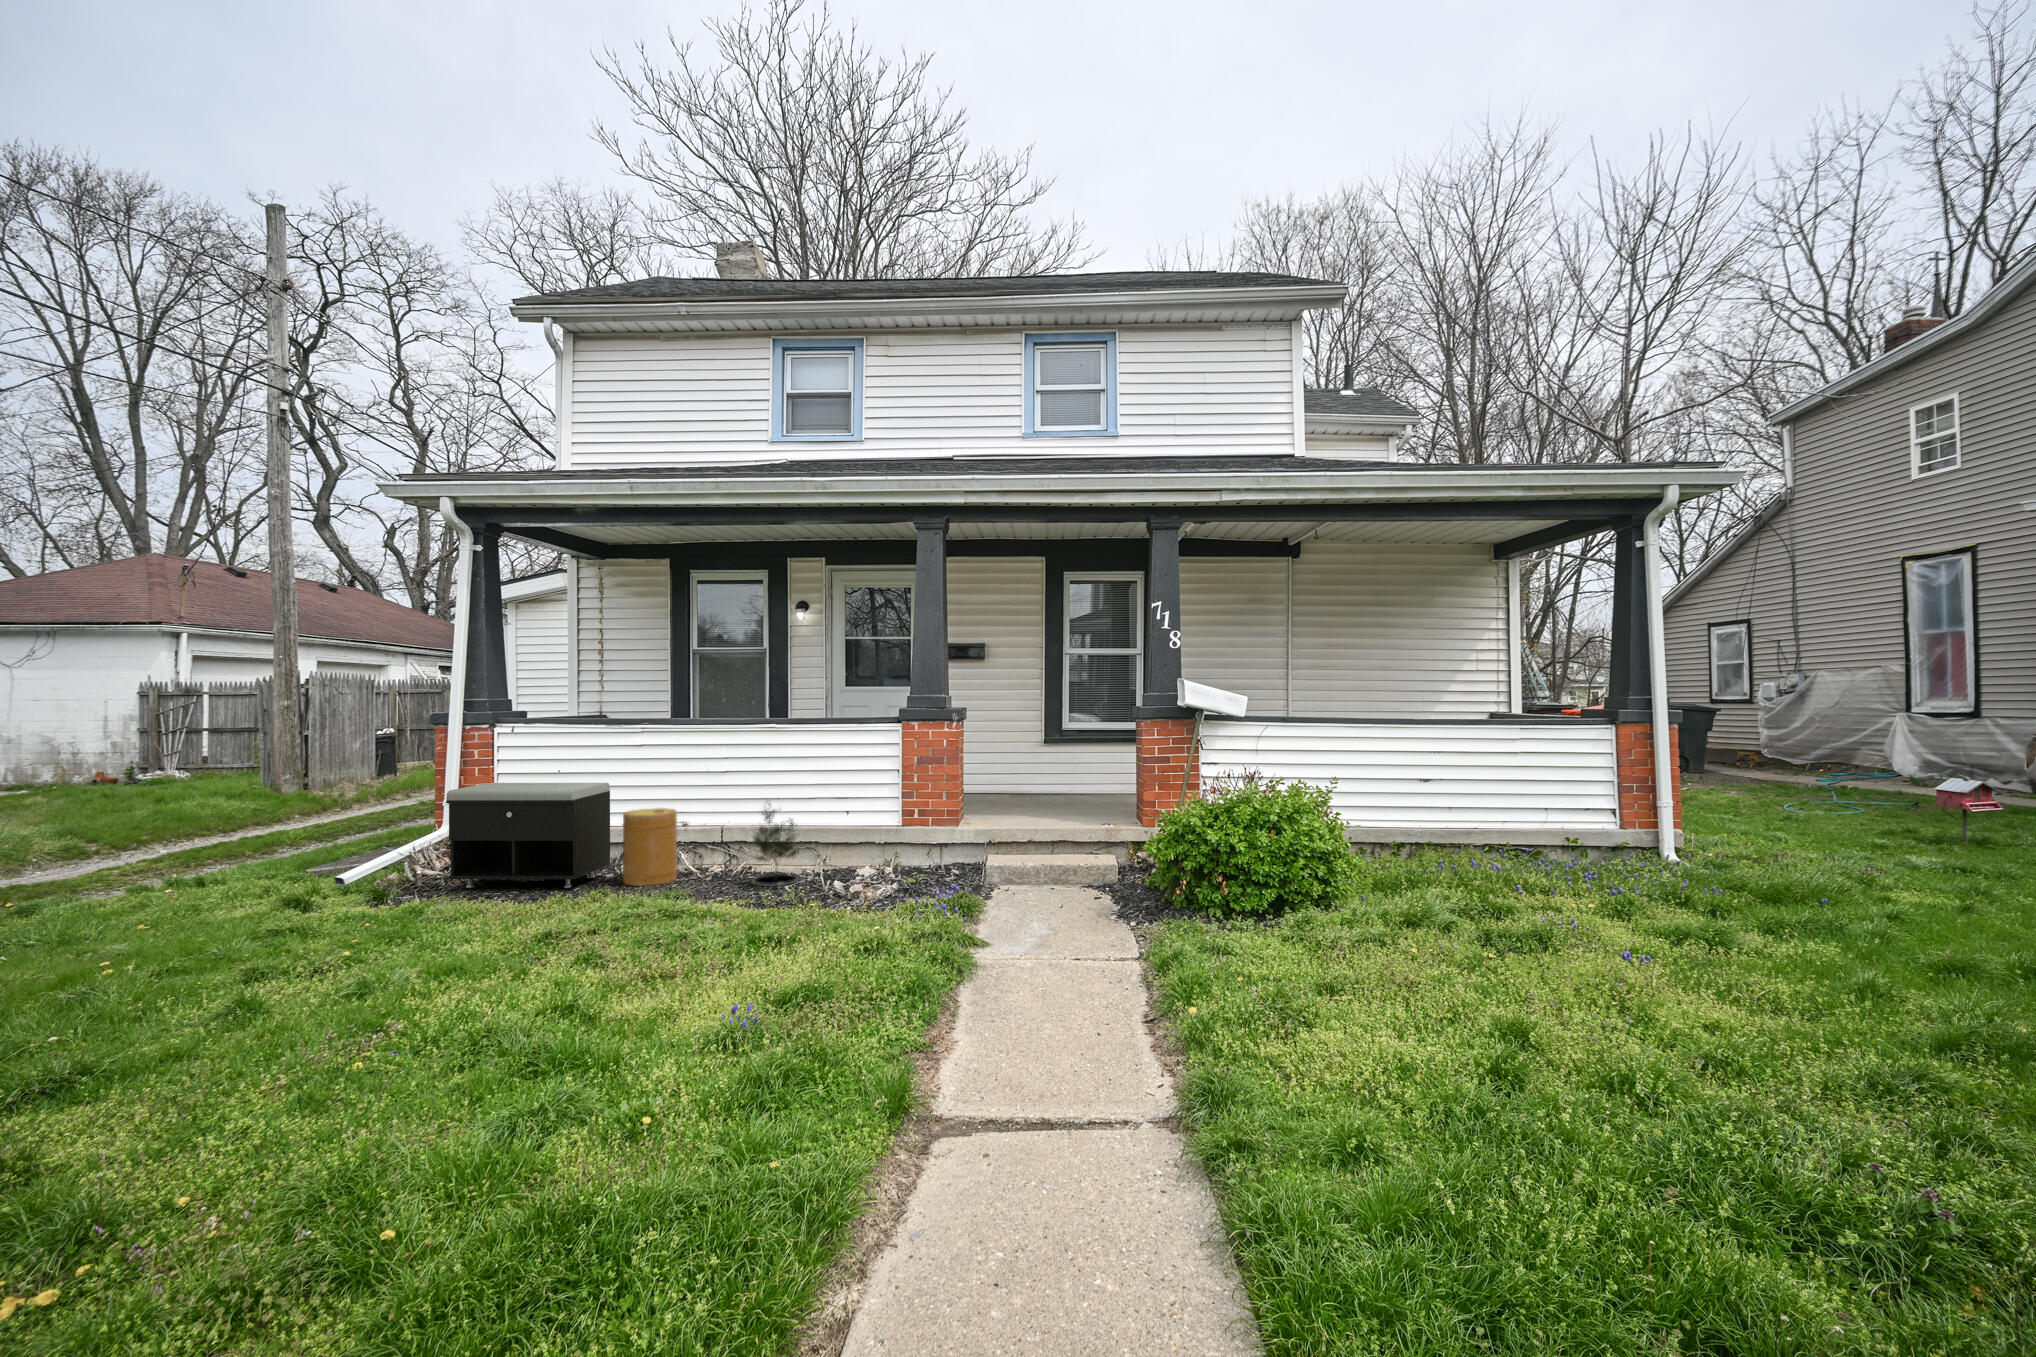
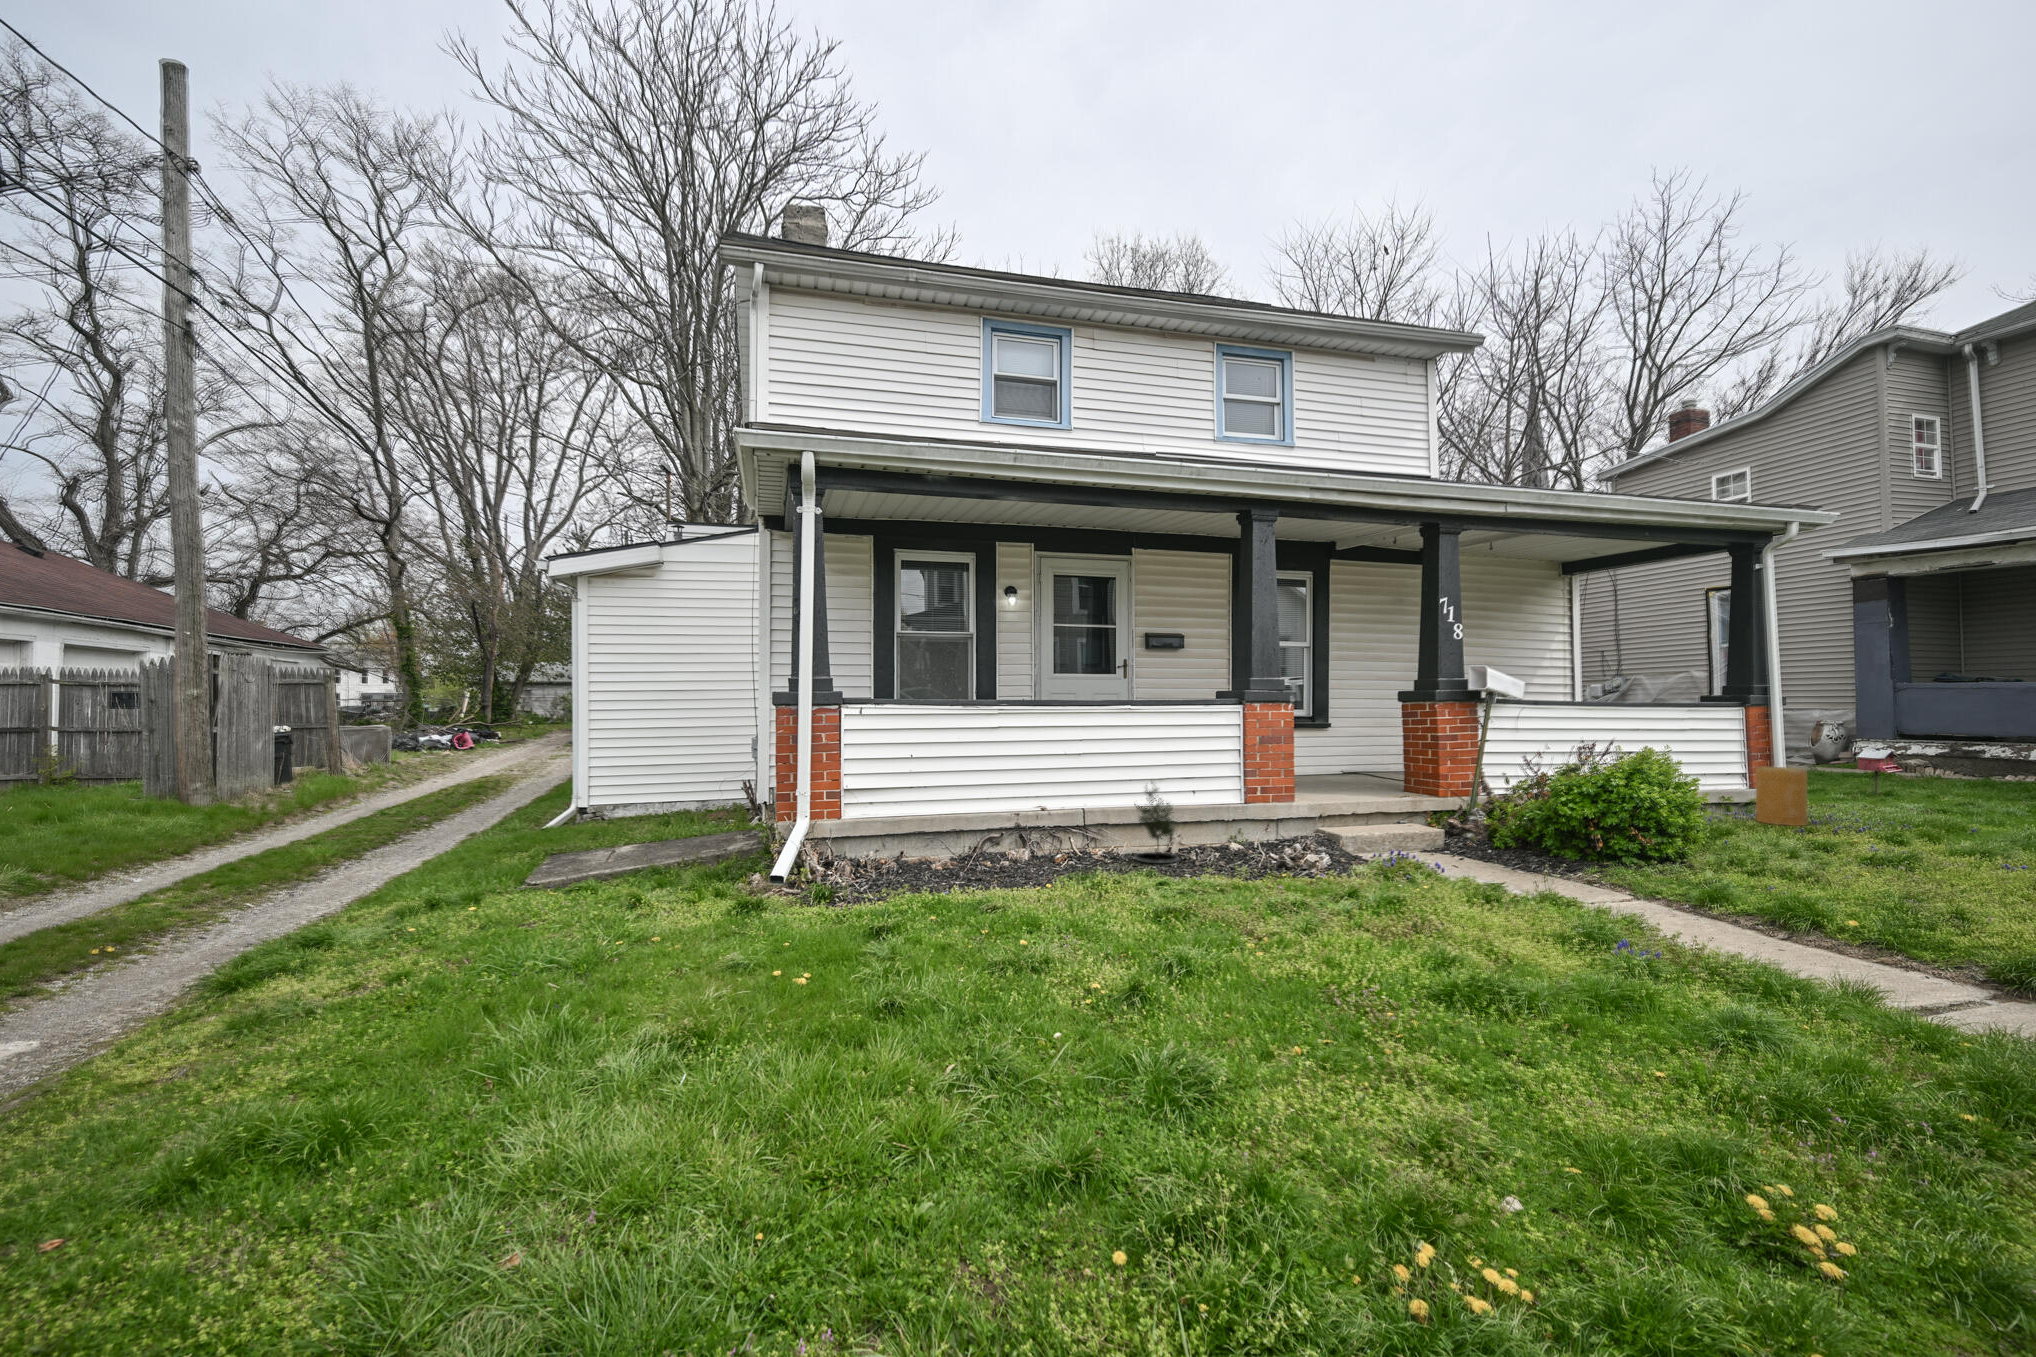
storage bench: present [446,783,610,888] -> none [847,766,988,880]
basket: present [623,808,677,886] -> present [1755,767,1807,826]

